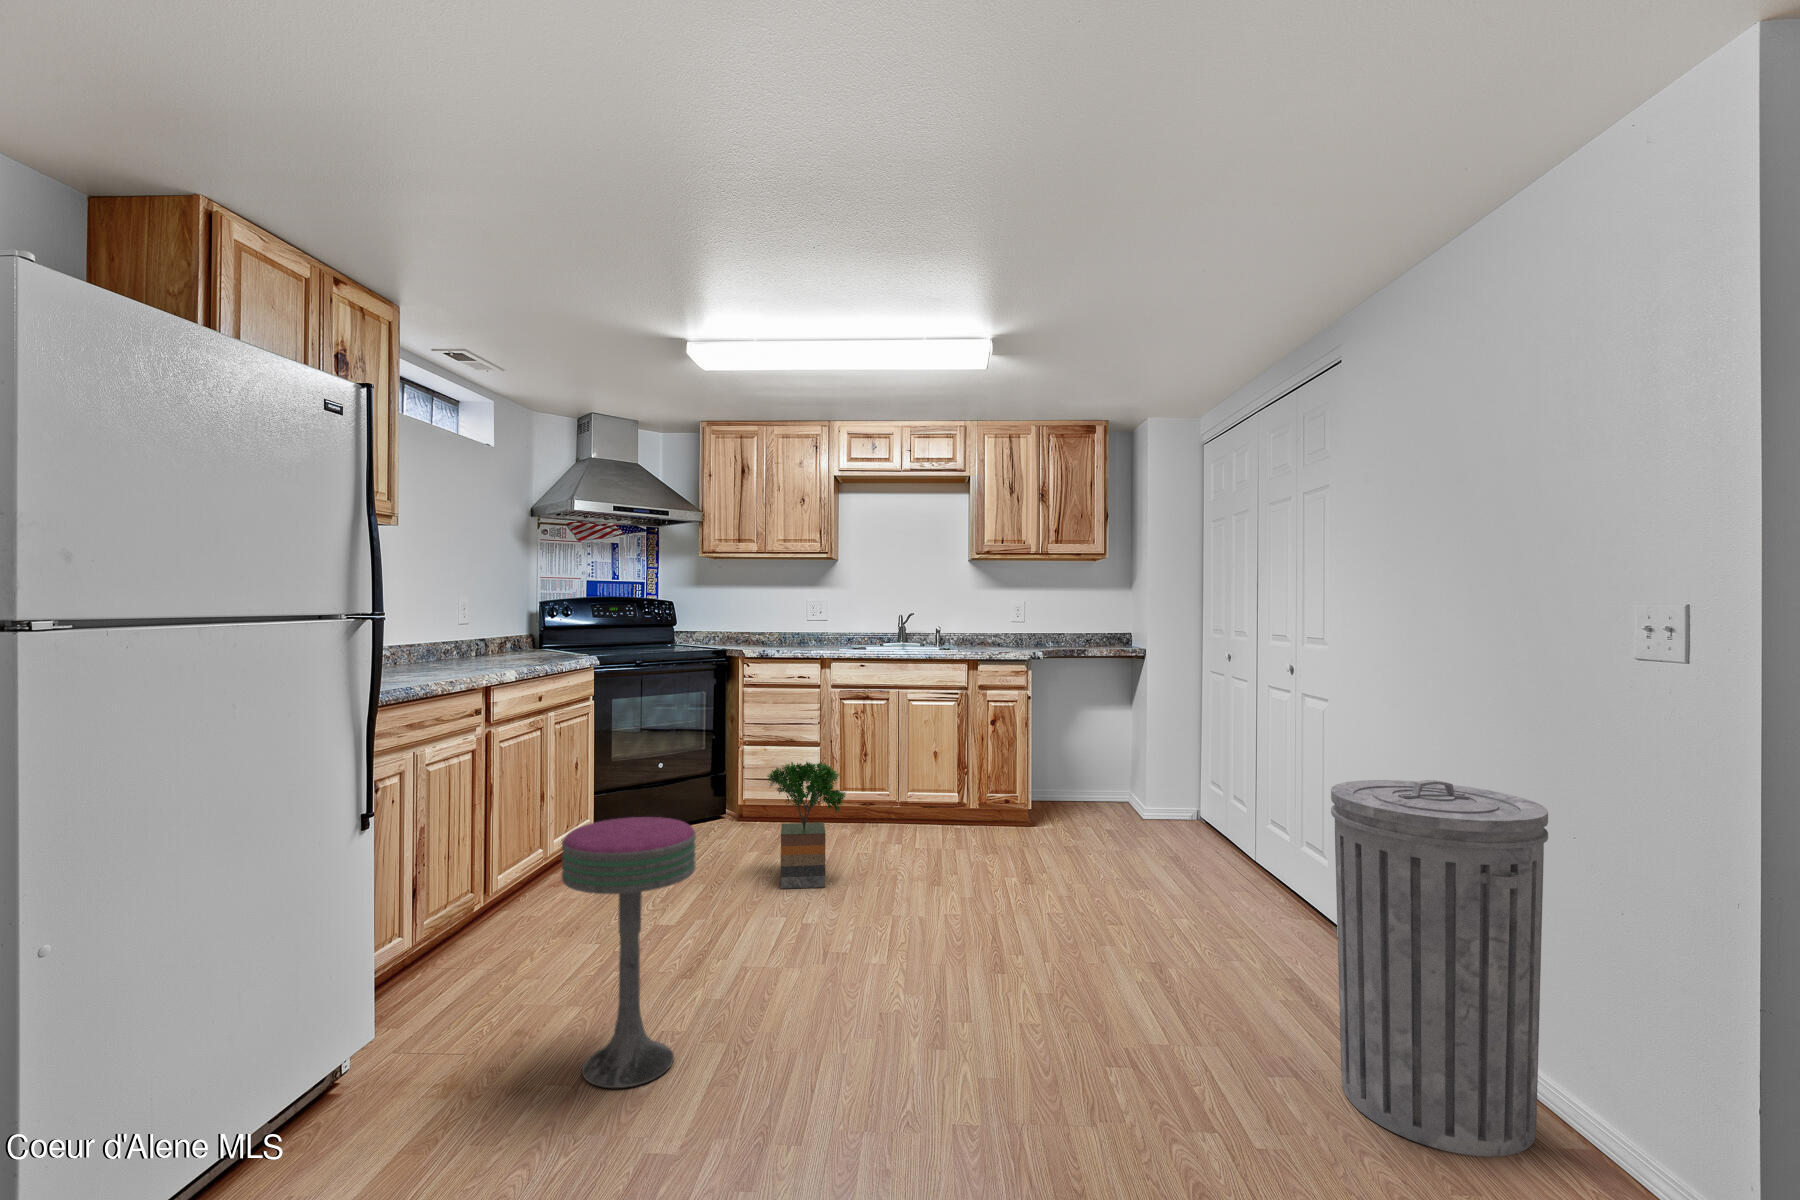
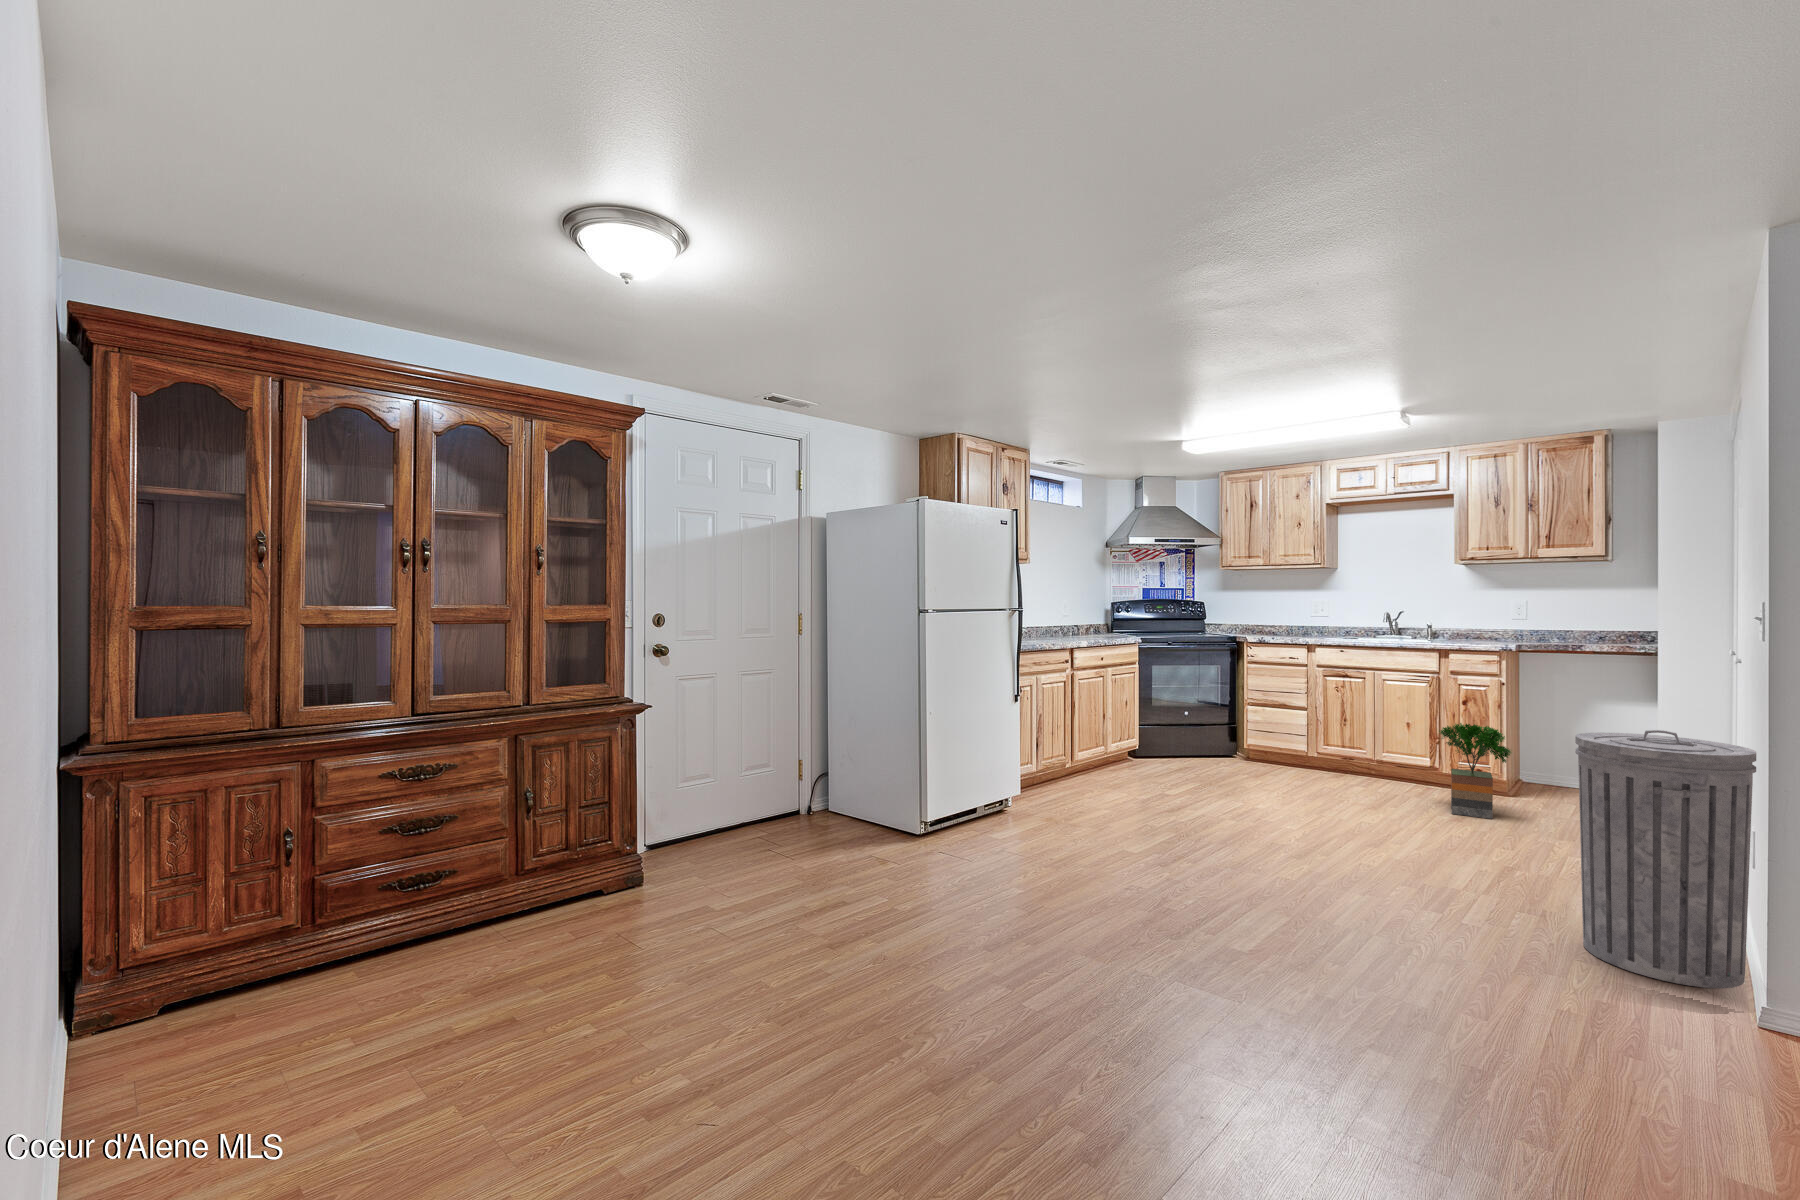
potted tree: present [767,761,846,889] -> present [1439,723,1511,819]
bar stool: present [562,817,696,1088] -> none [1094,714,1161,842]

